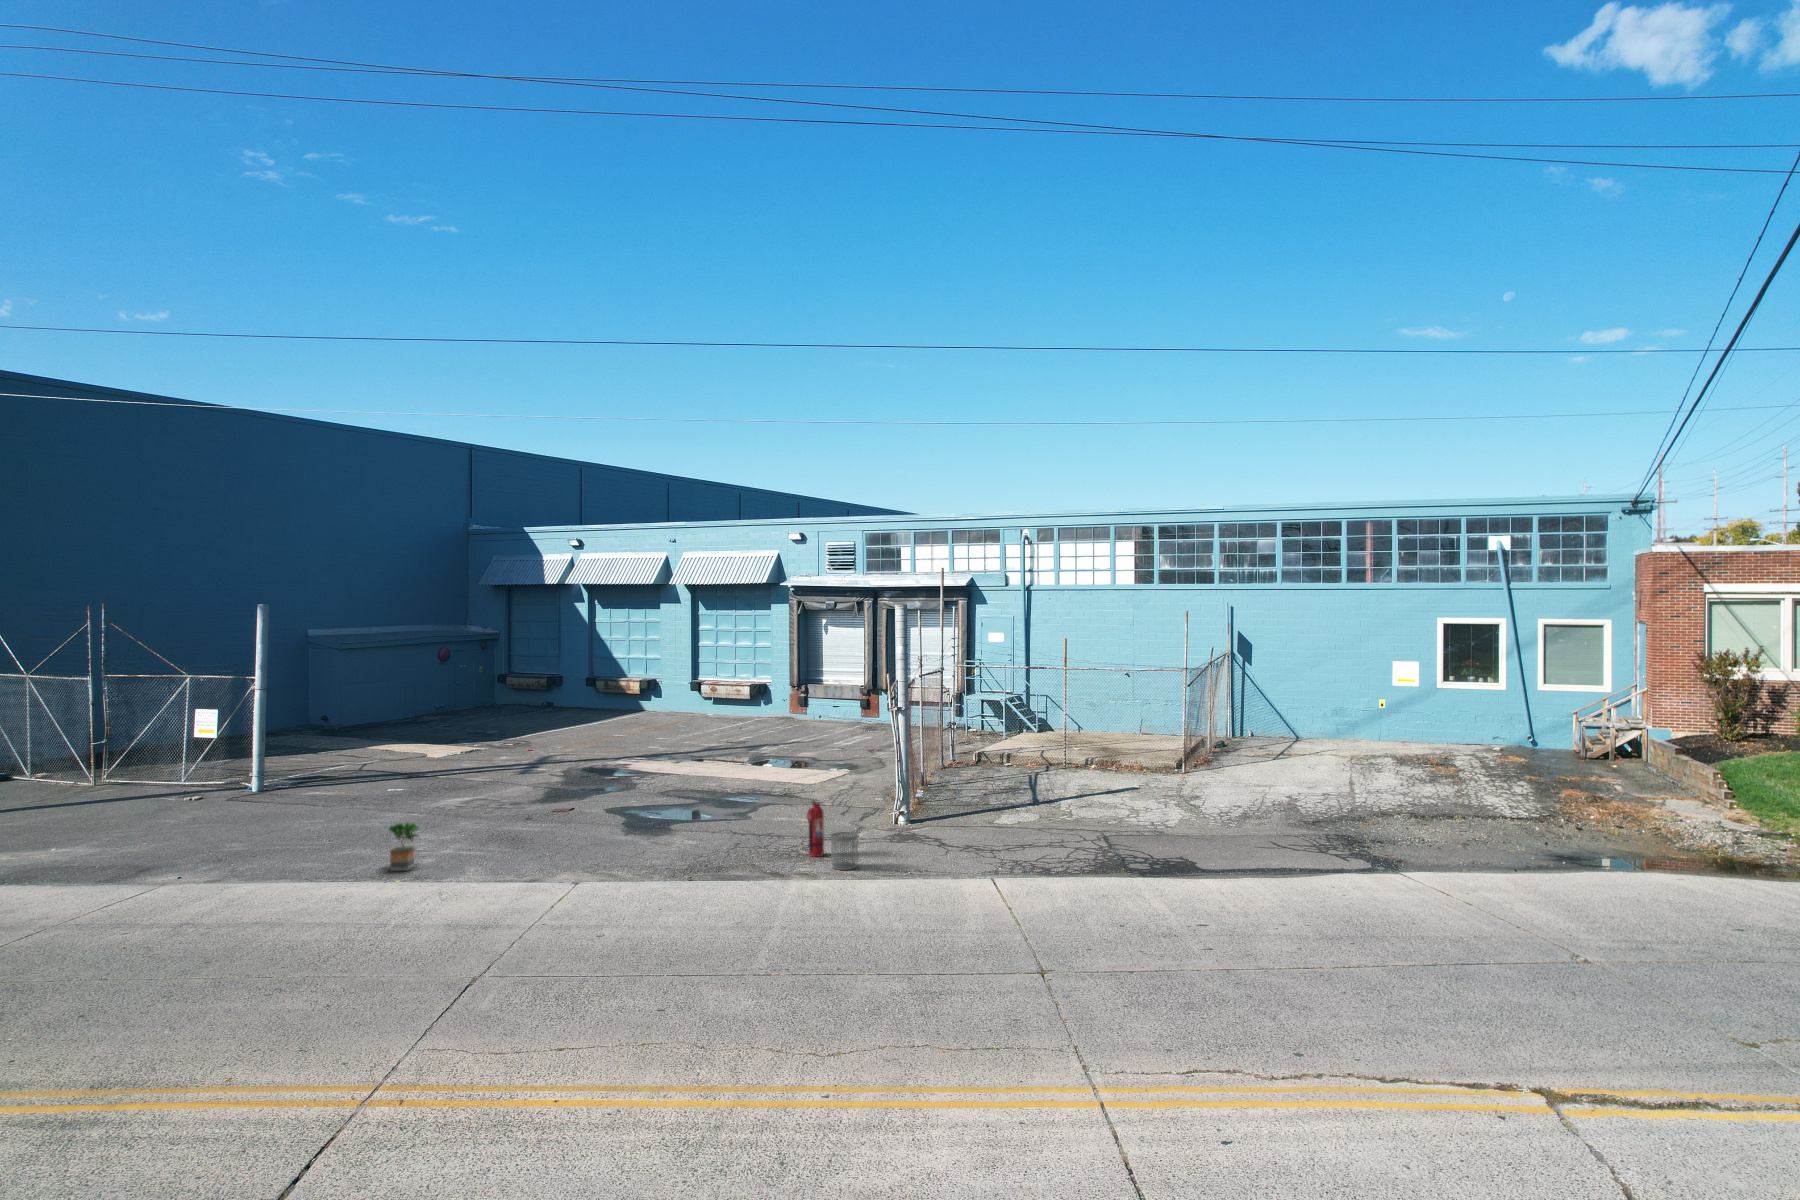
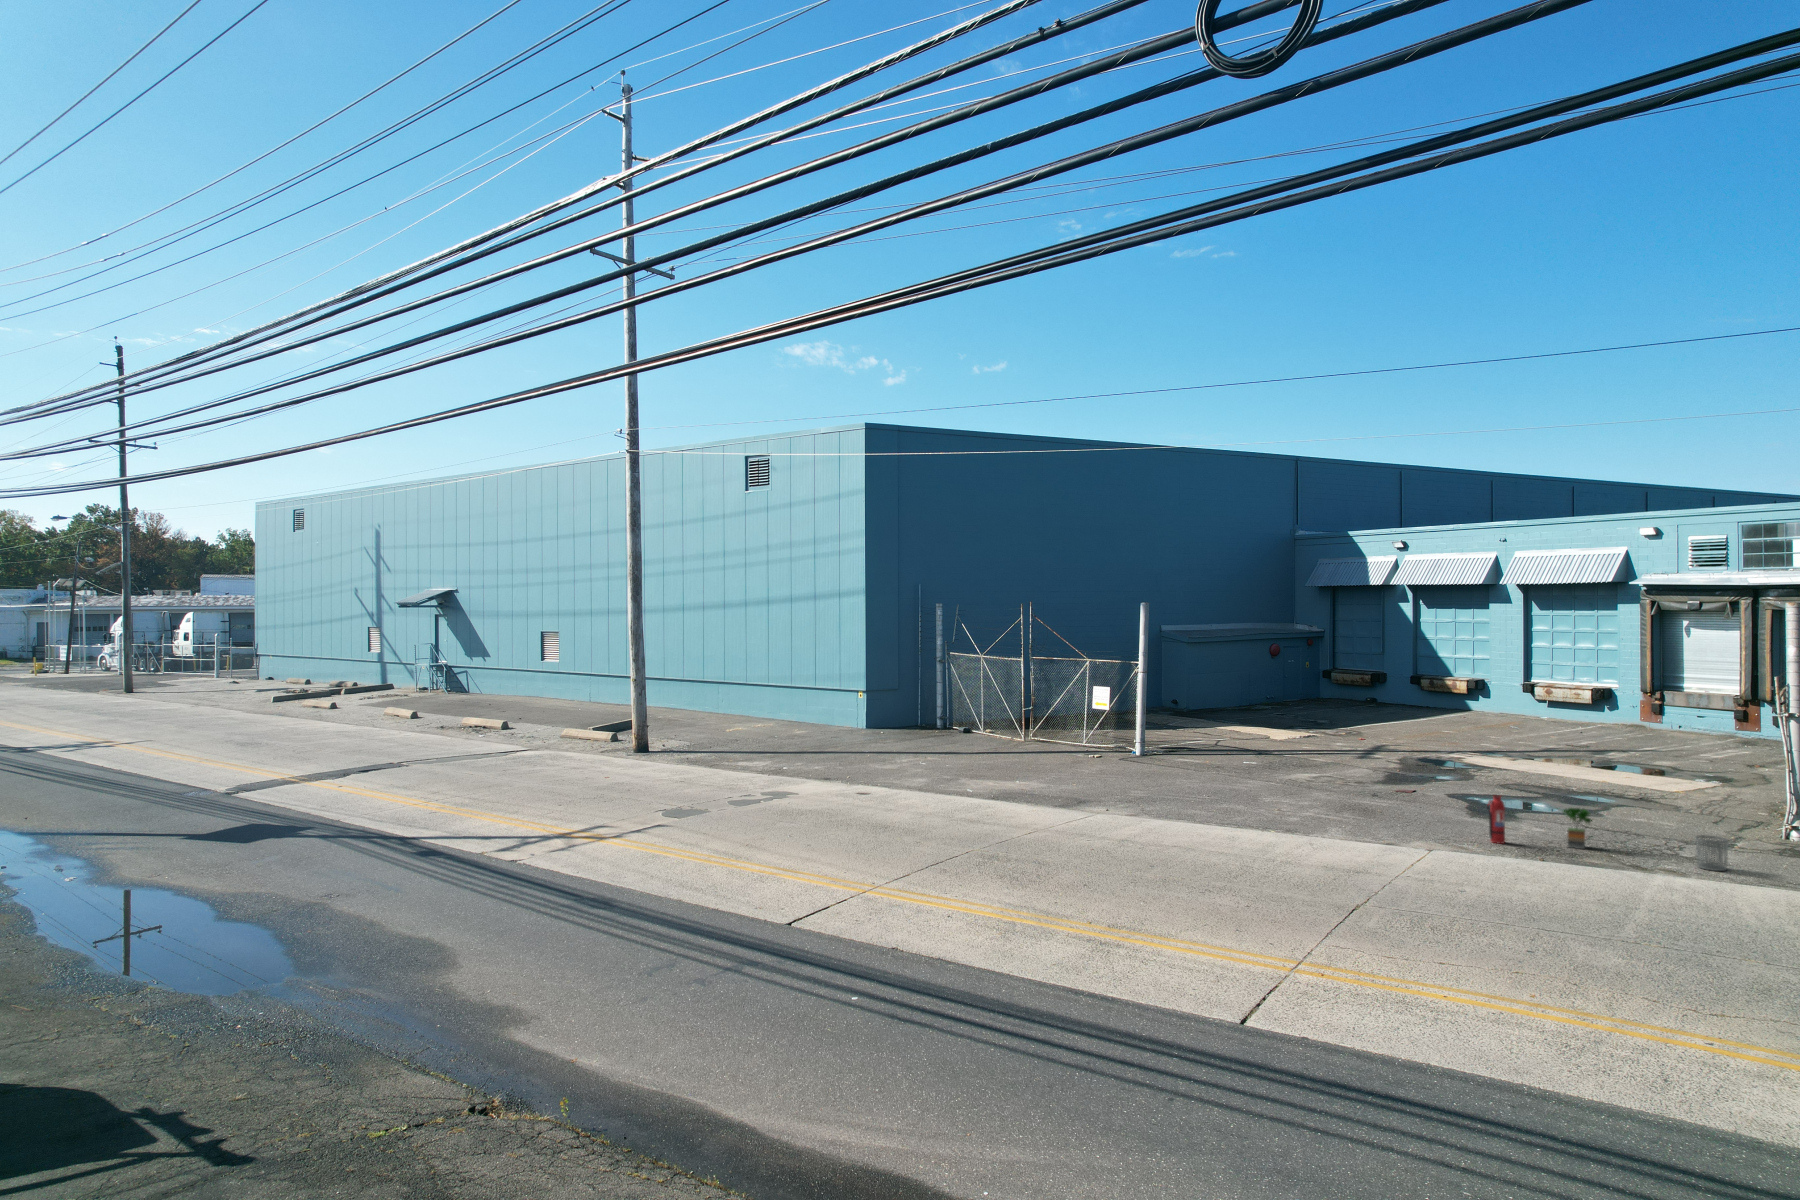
fire extinguisher: present [807,802,824,857] -> present [1487,795,1505,844]
potted tree: present [389,823,419,871] -> present [1563,808,1592,849]

